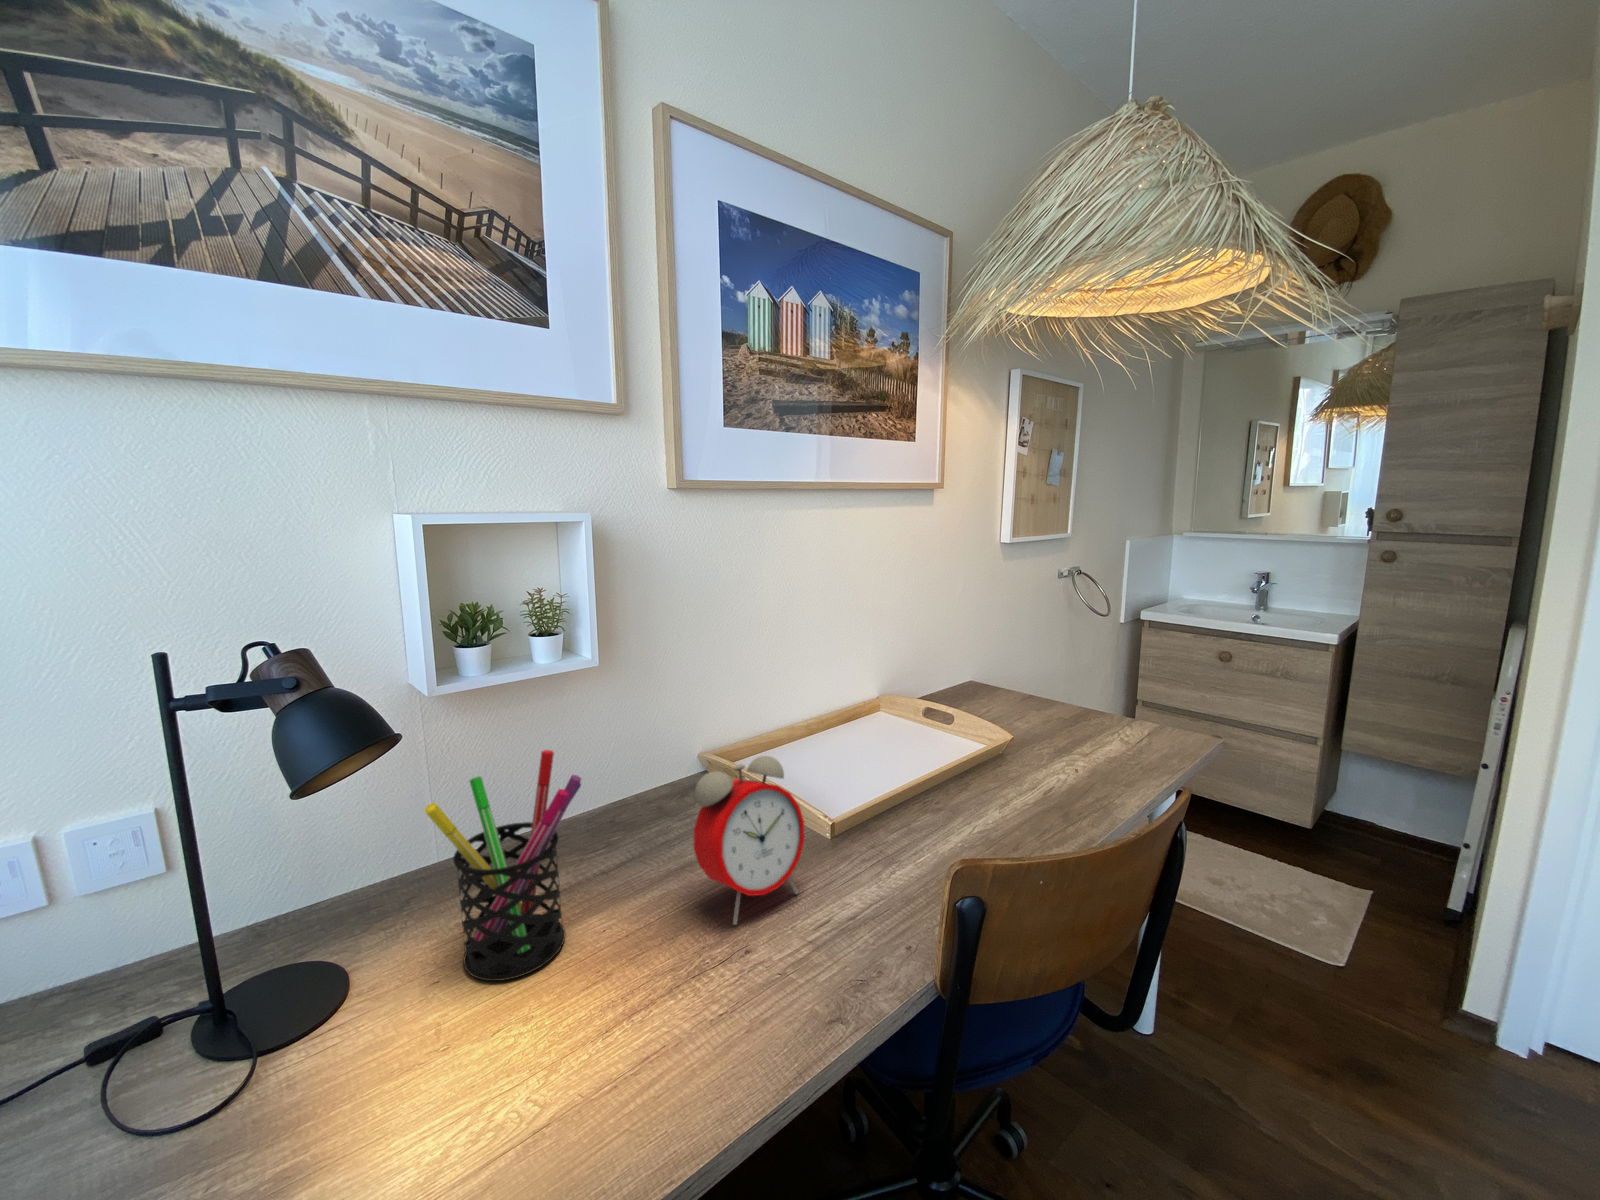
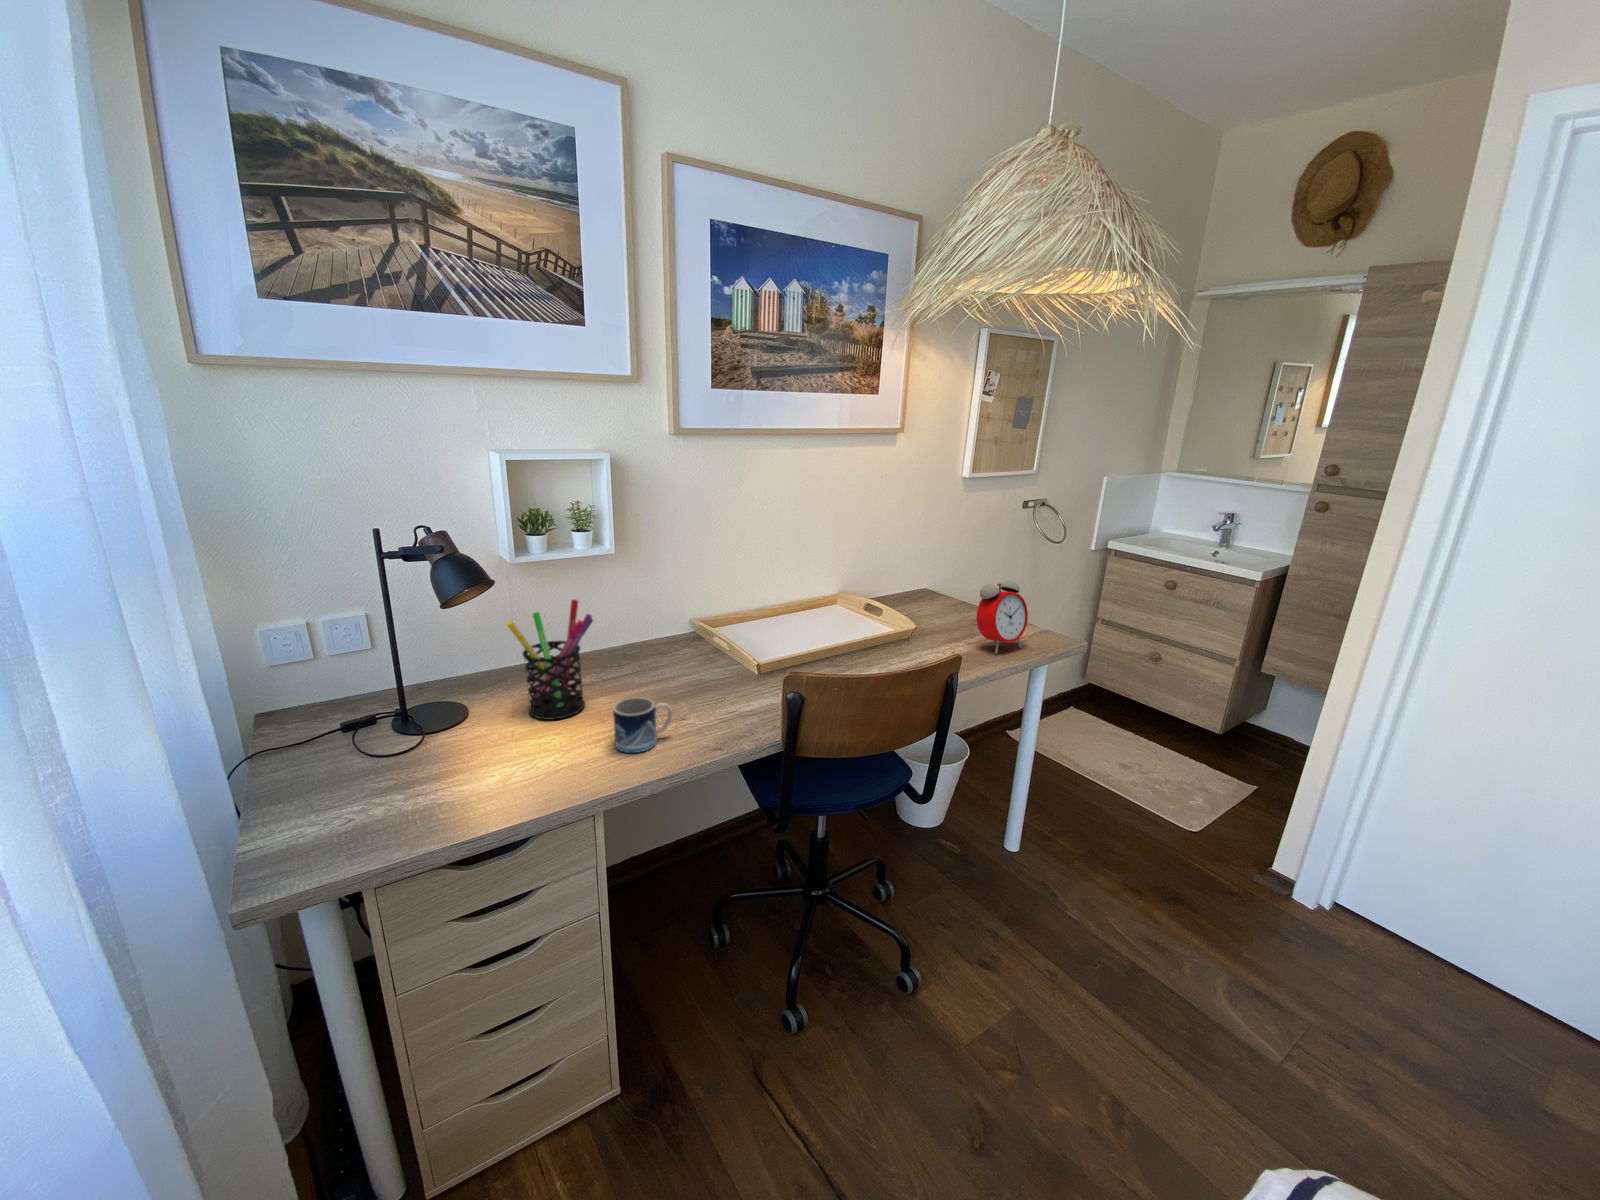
alarm clock: present [693,756,804,925] -> present [976,581,1028,654]
mug: none [639,926,743,1050] -> present [613,697,673,753]

